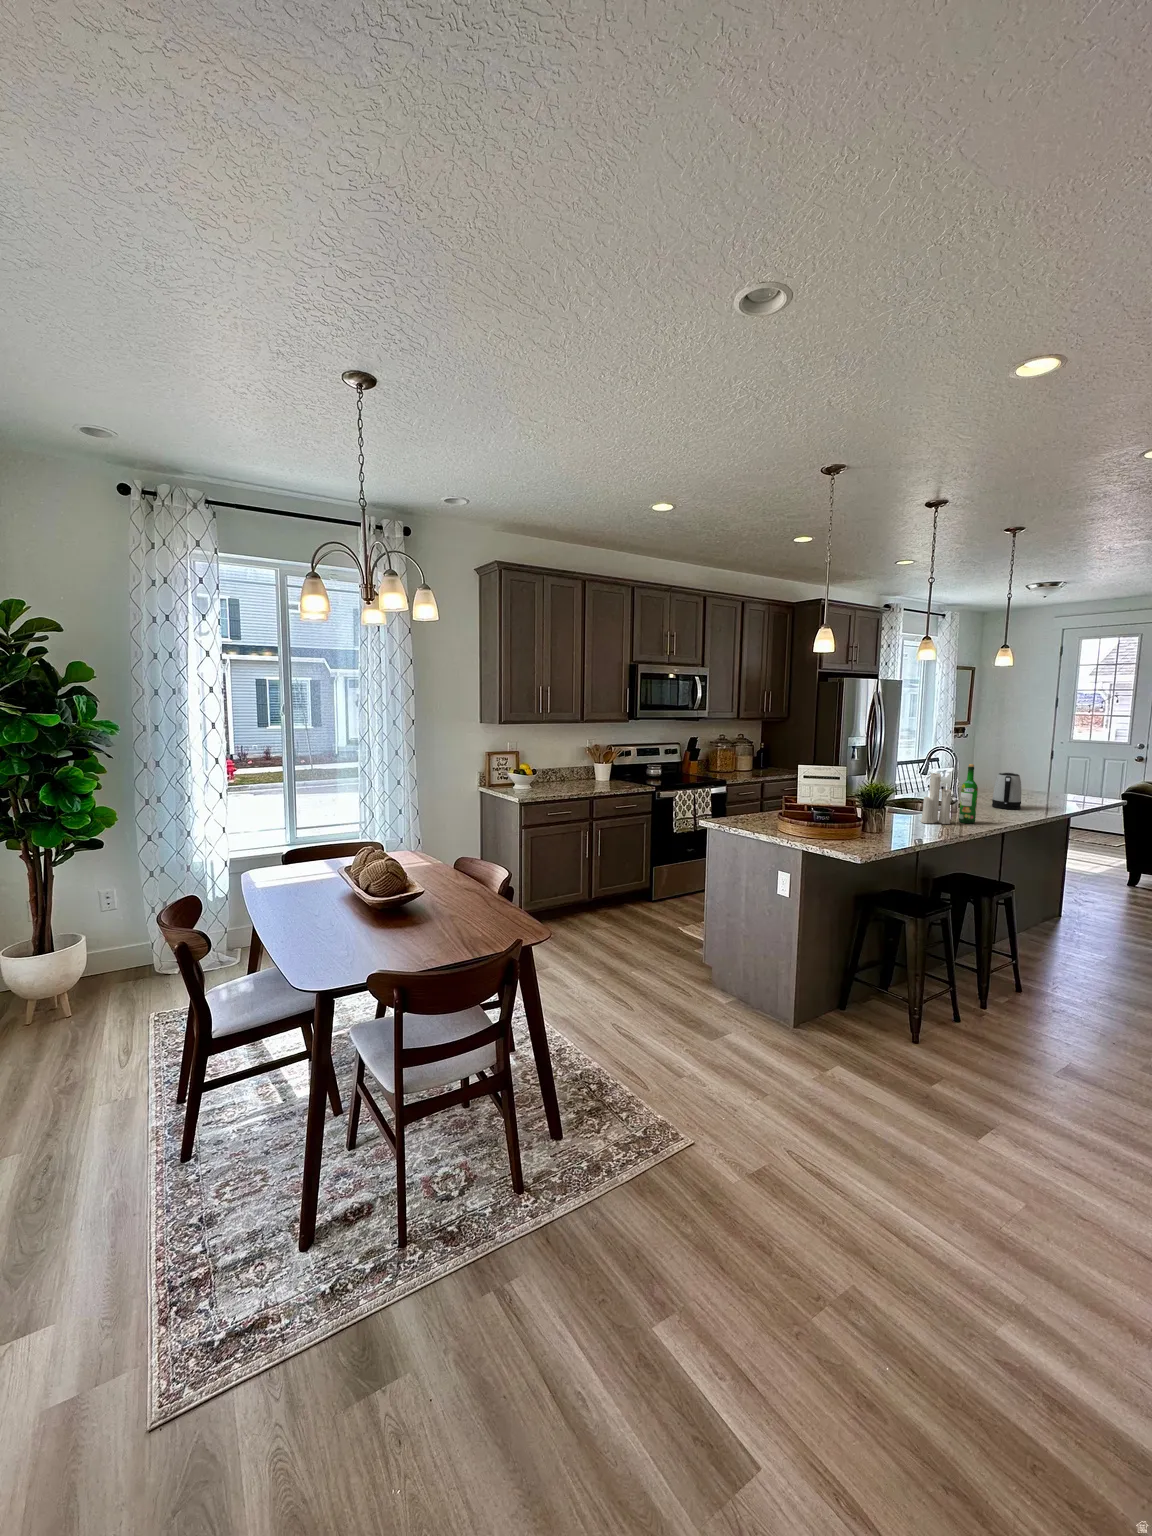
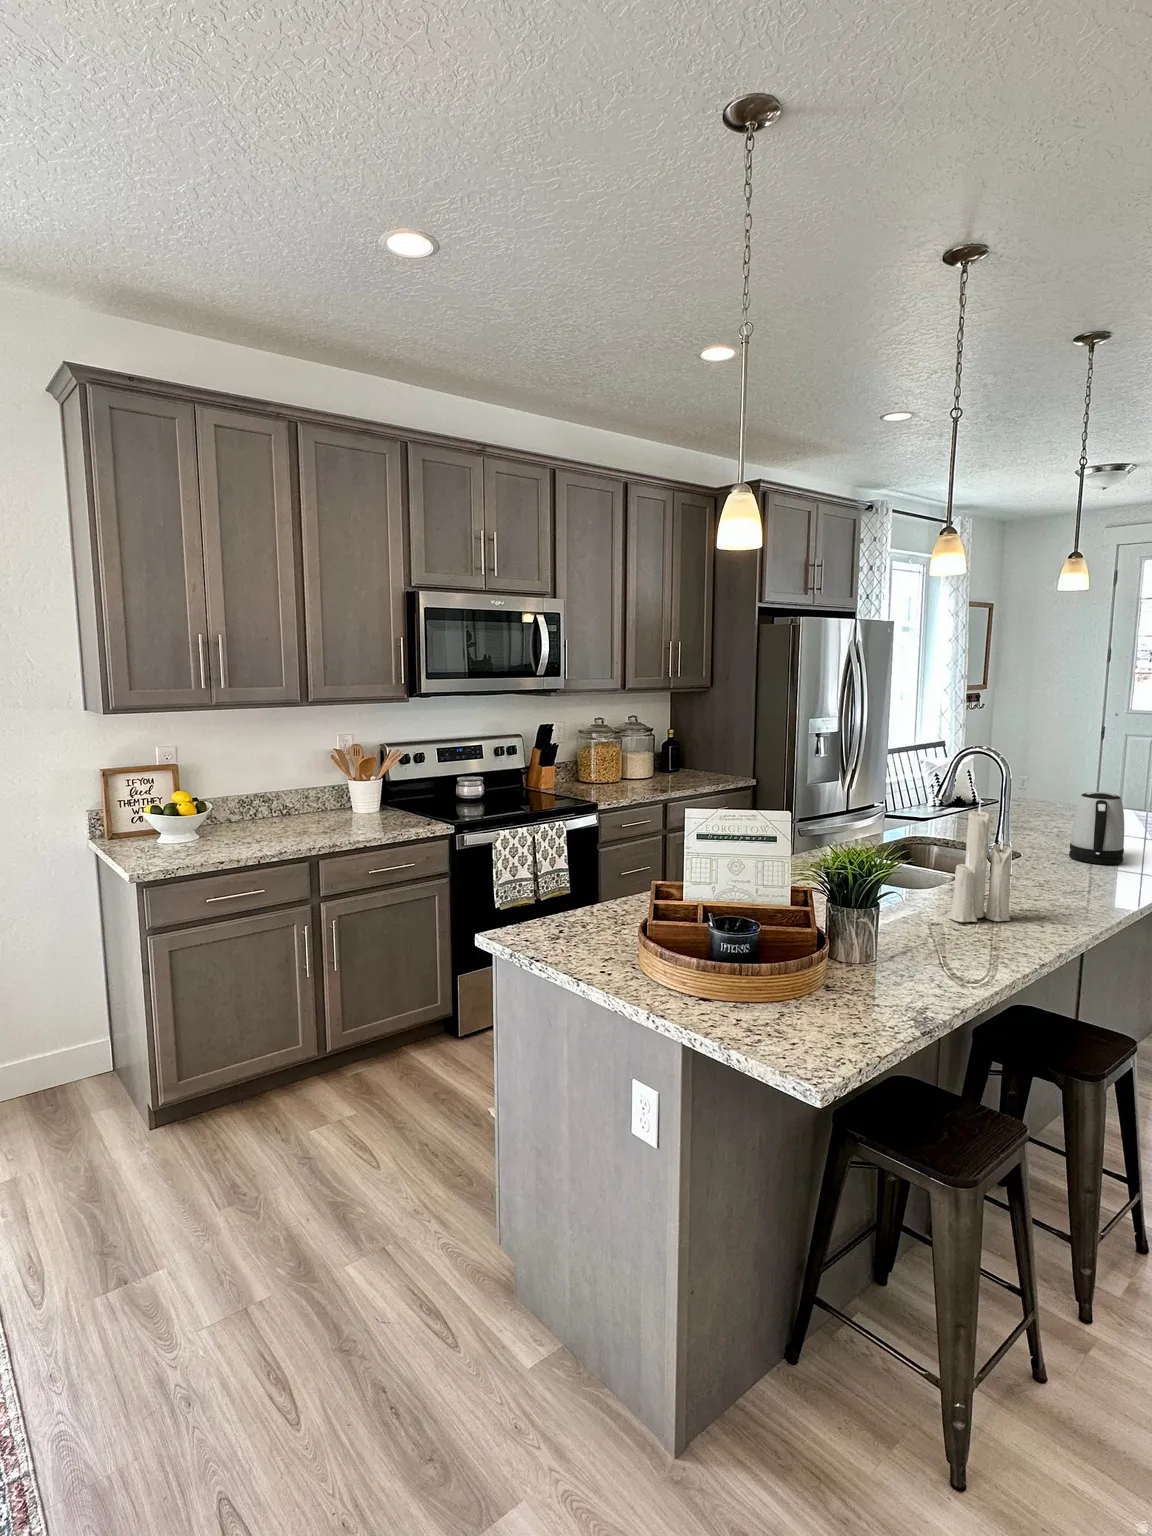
wine bottle: present [959,764,978,824] -> none [1024,790,1063,916]

